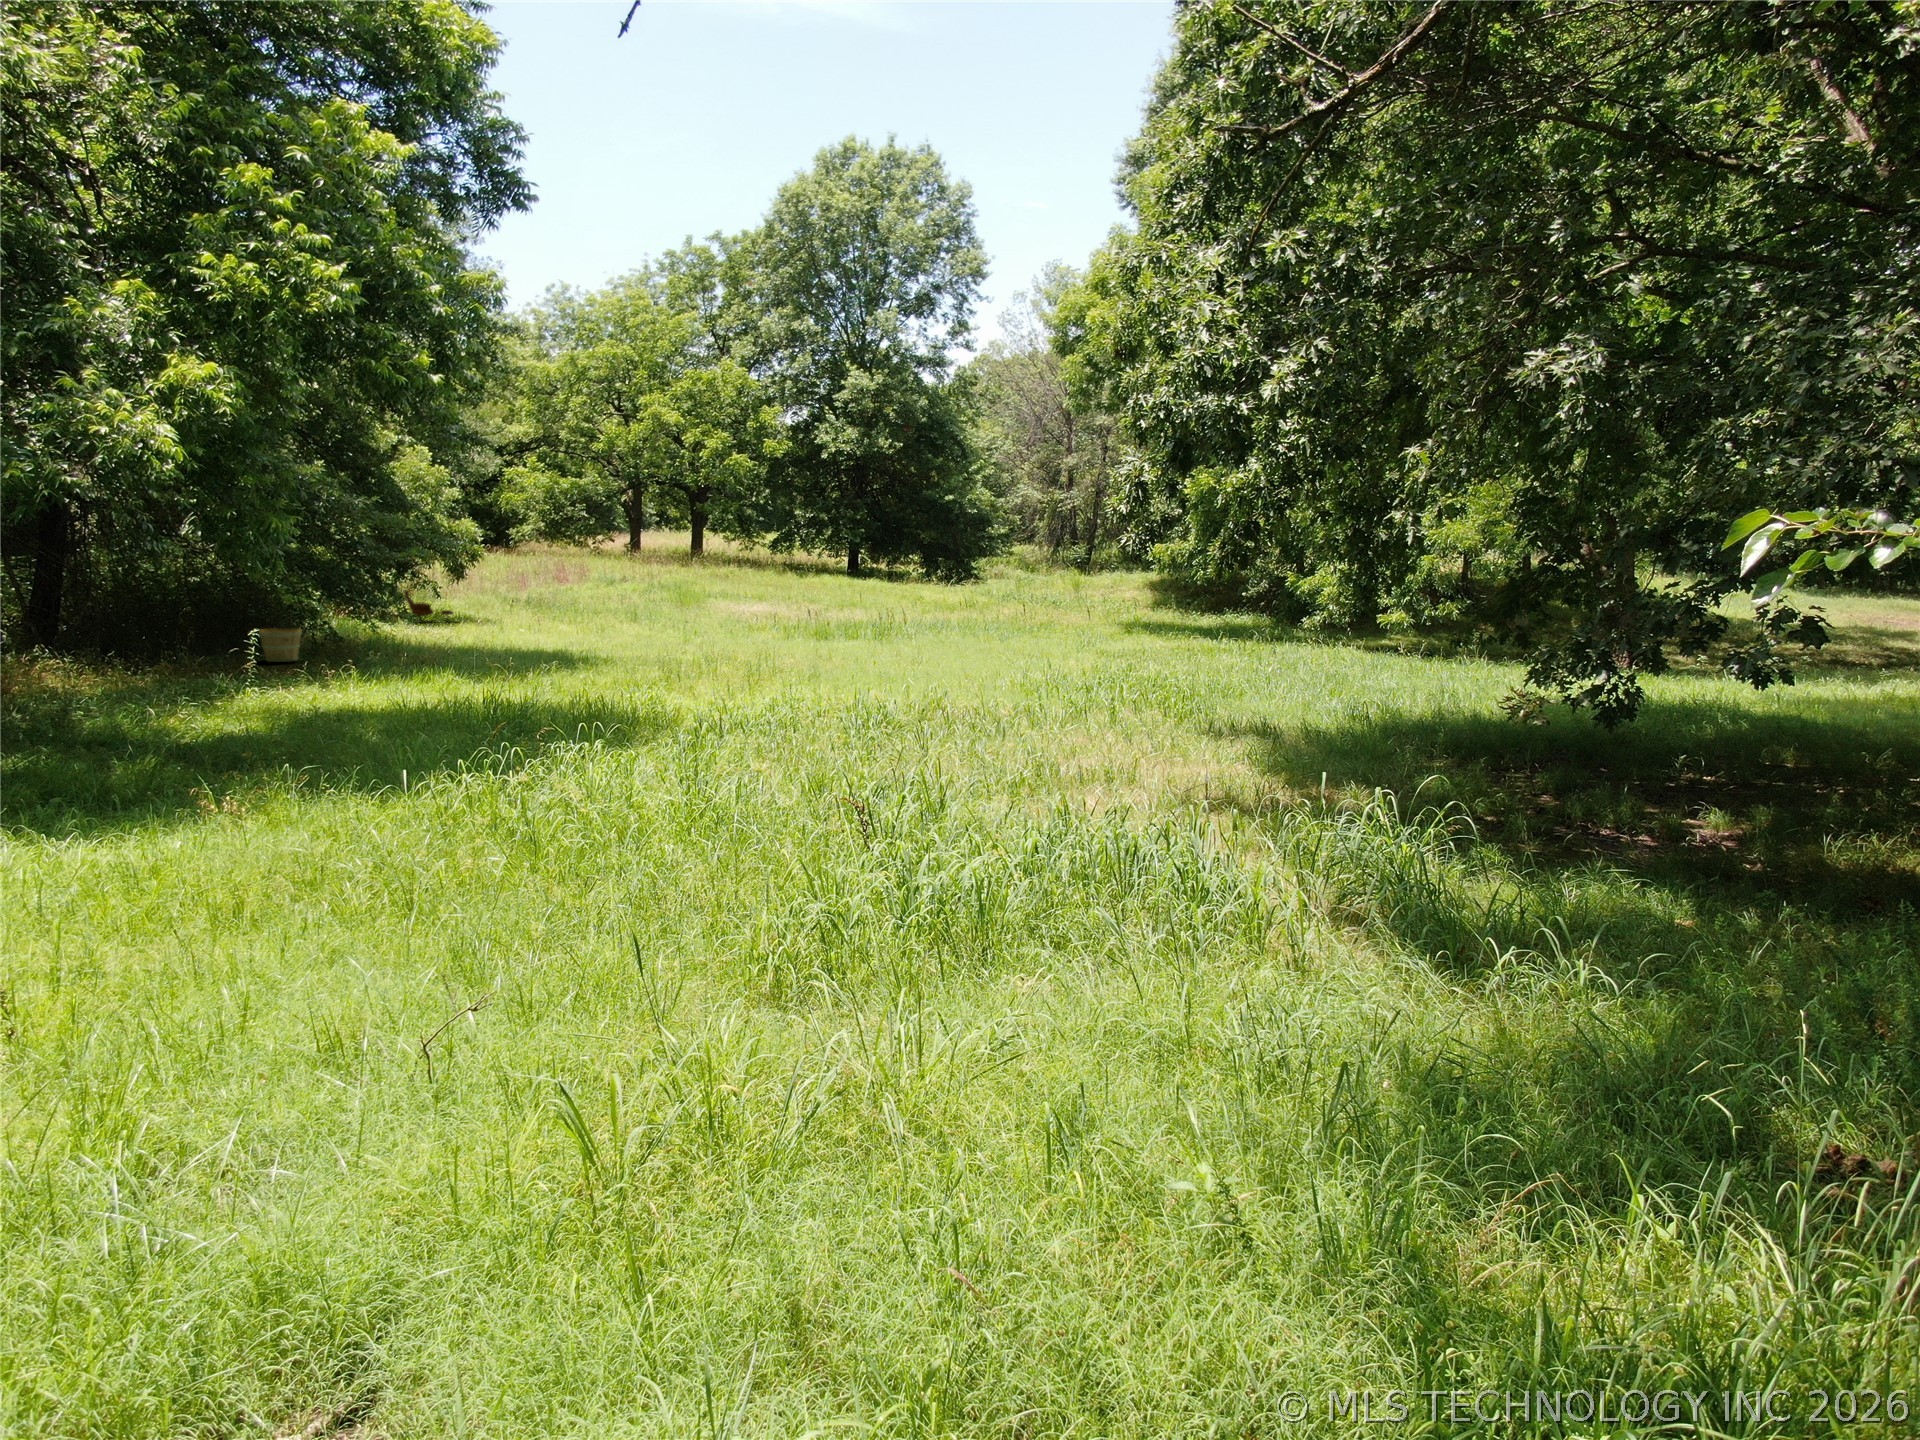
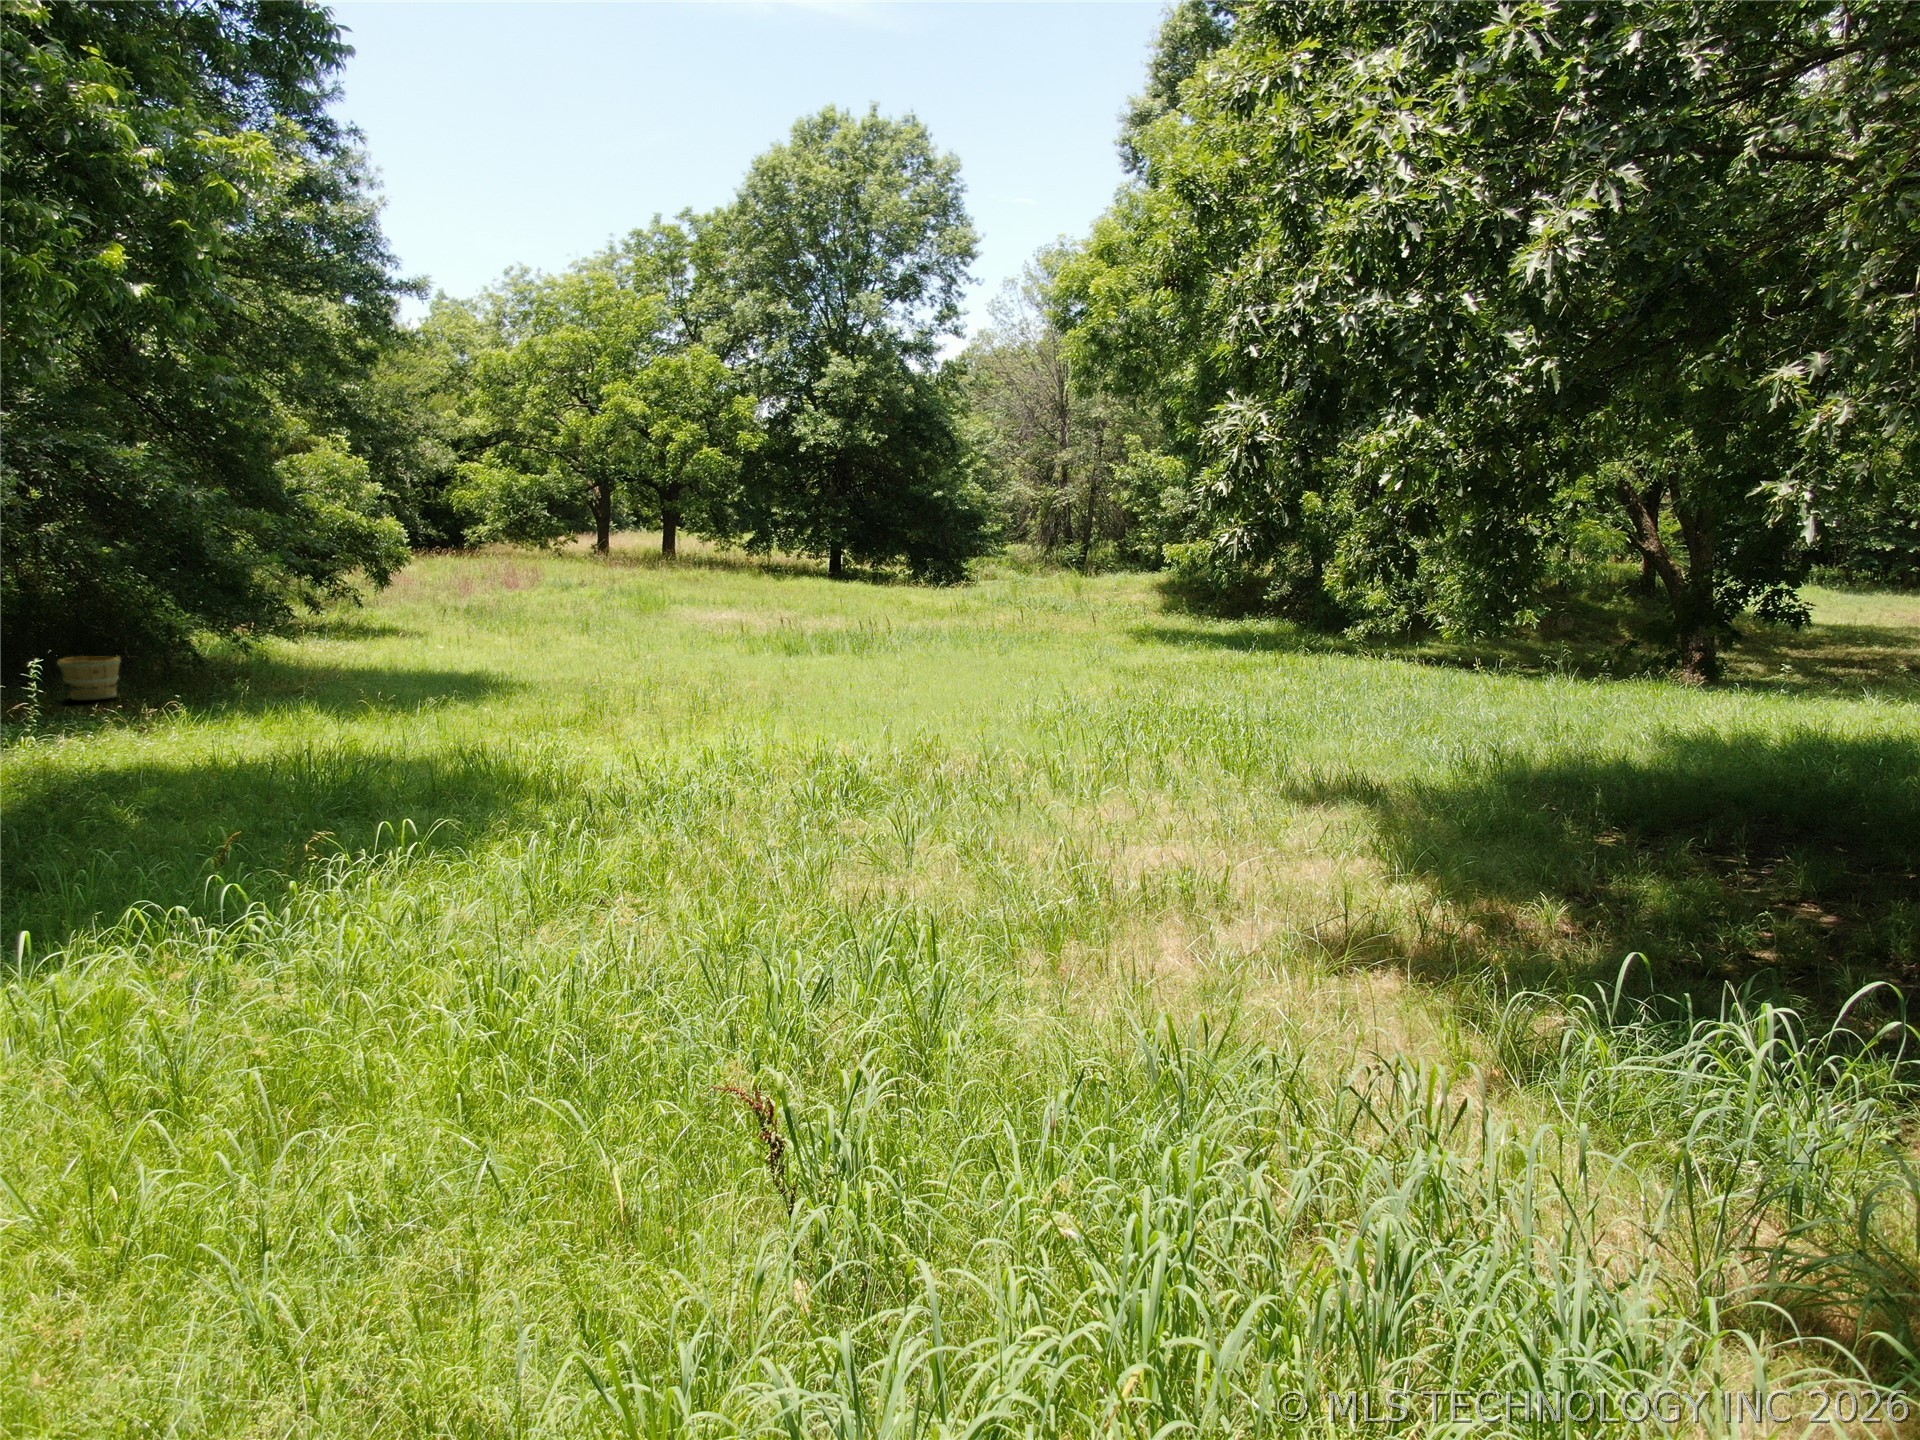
lounge chair: present [404,591,453,623] -> none [298,601,366,642]

